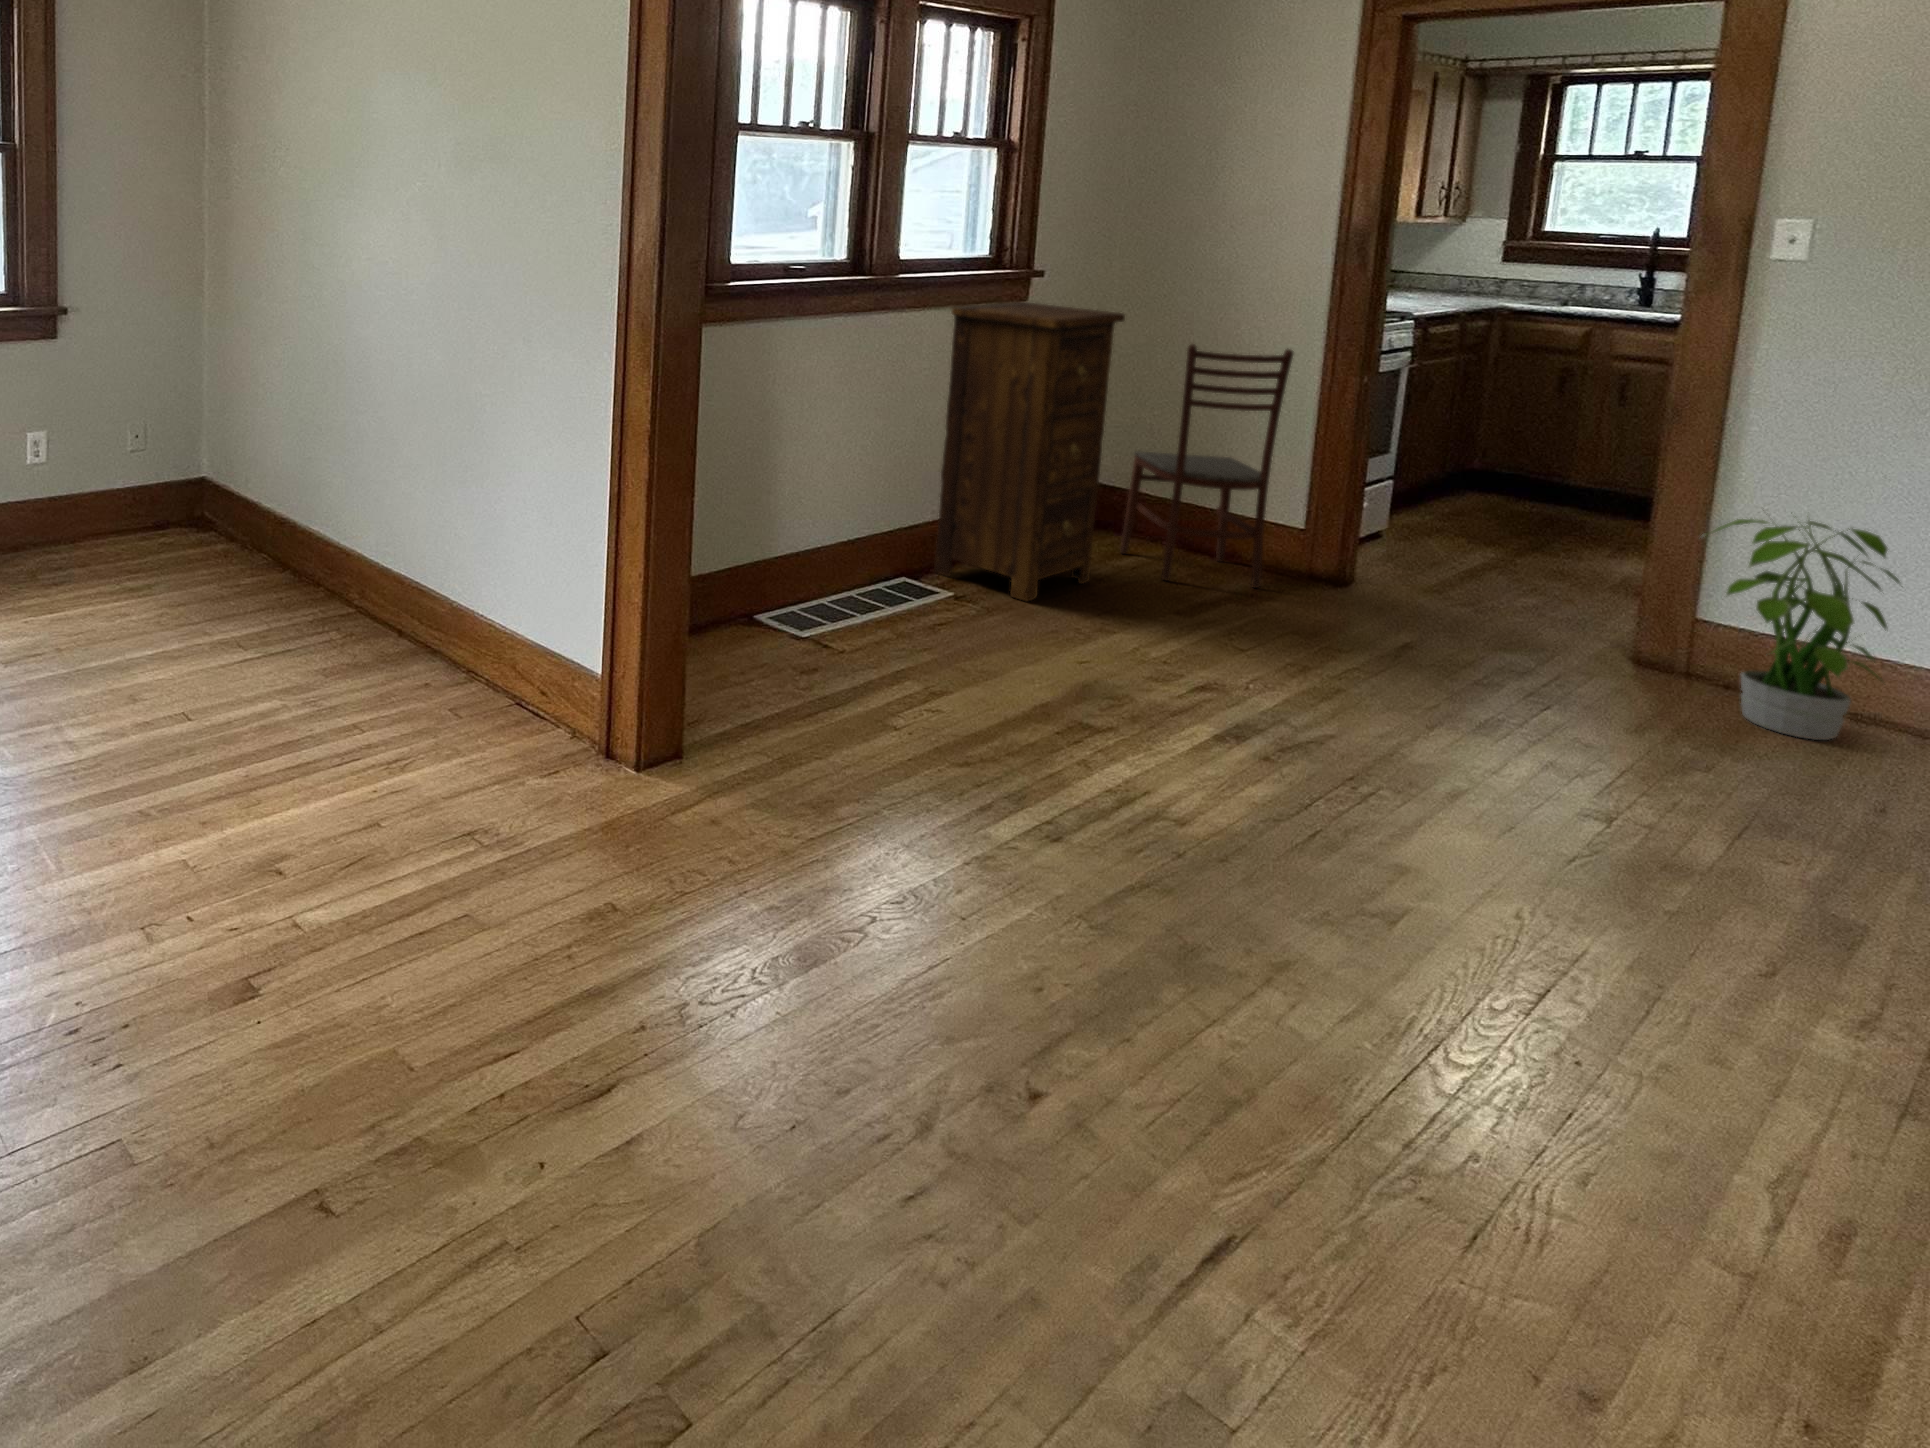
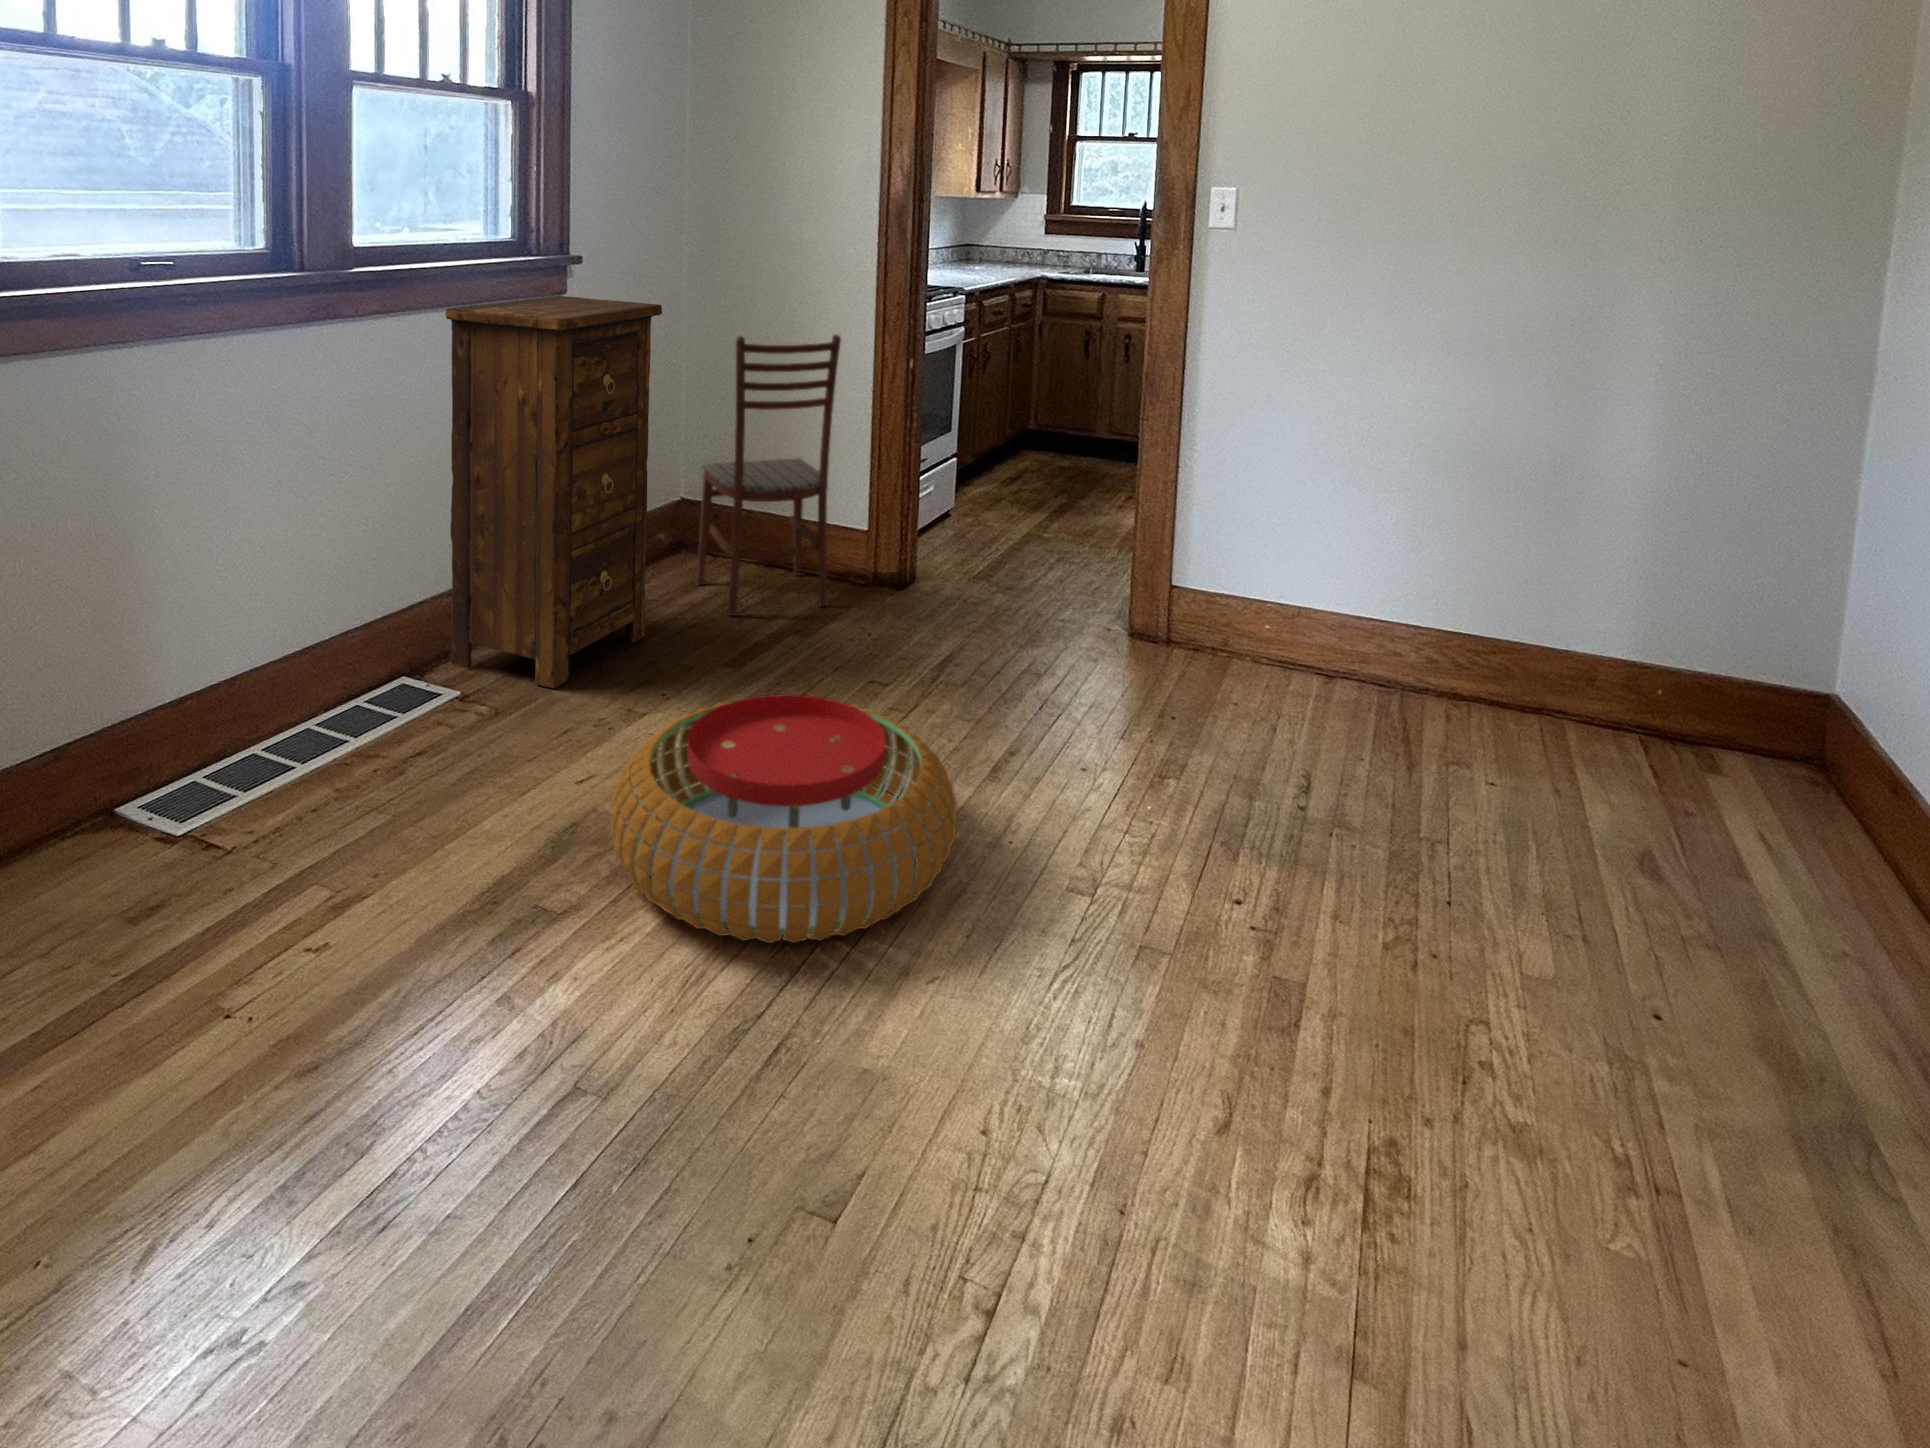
potted plant: present [1703,510,1900,740] -> none [1167,466,1306,692]
pouf: none [1131,619,1460,794] -> present [610,694,957,943]

